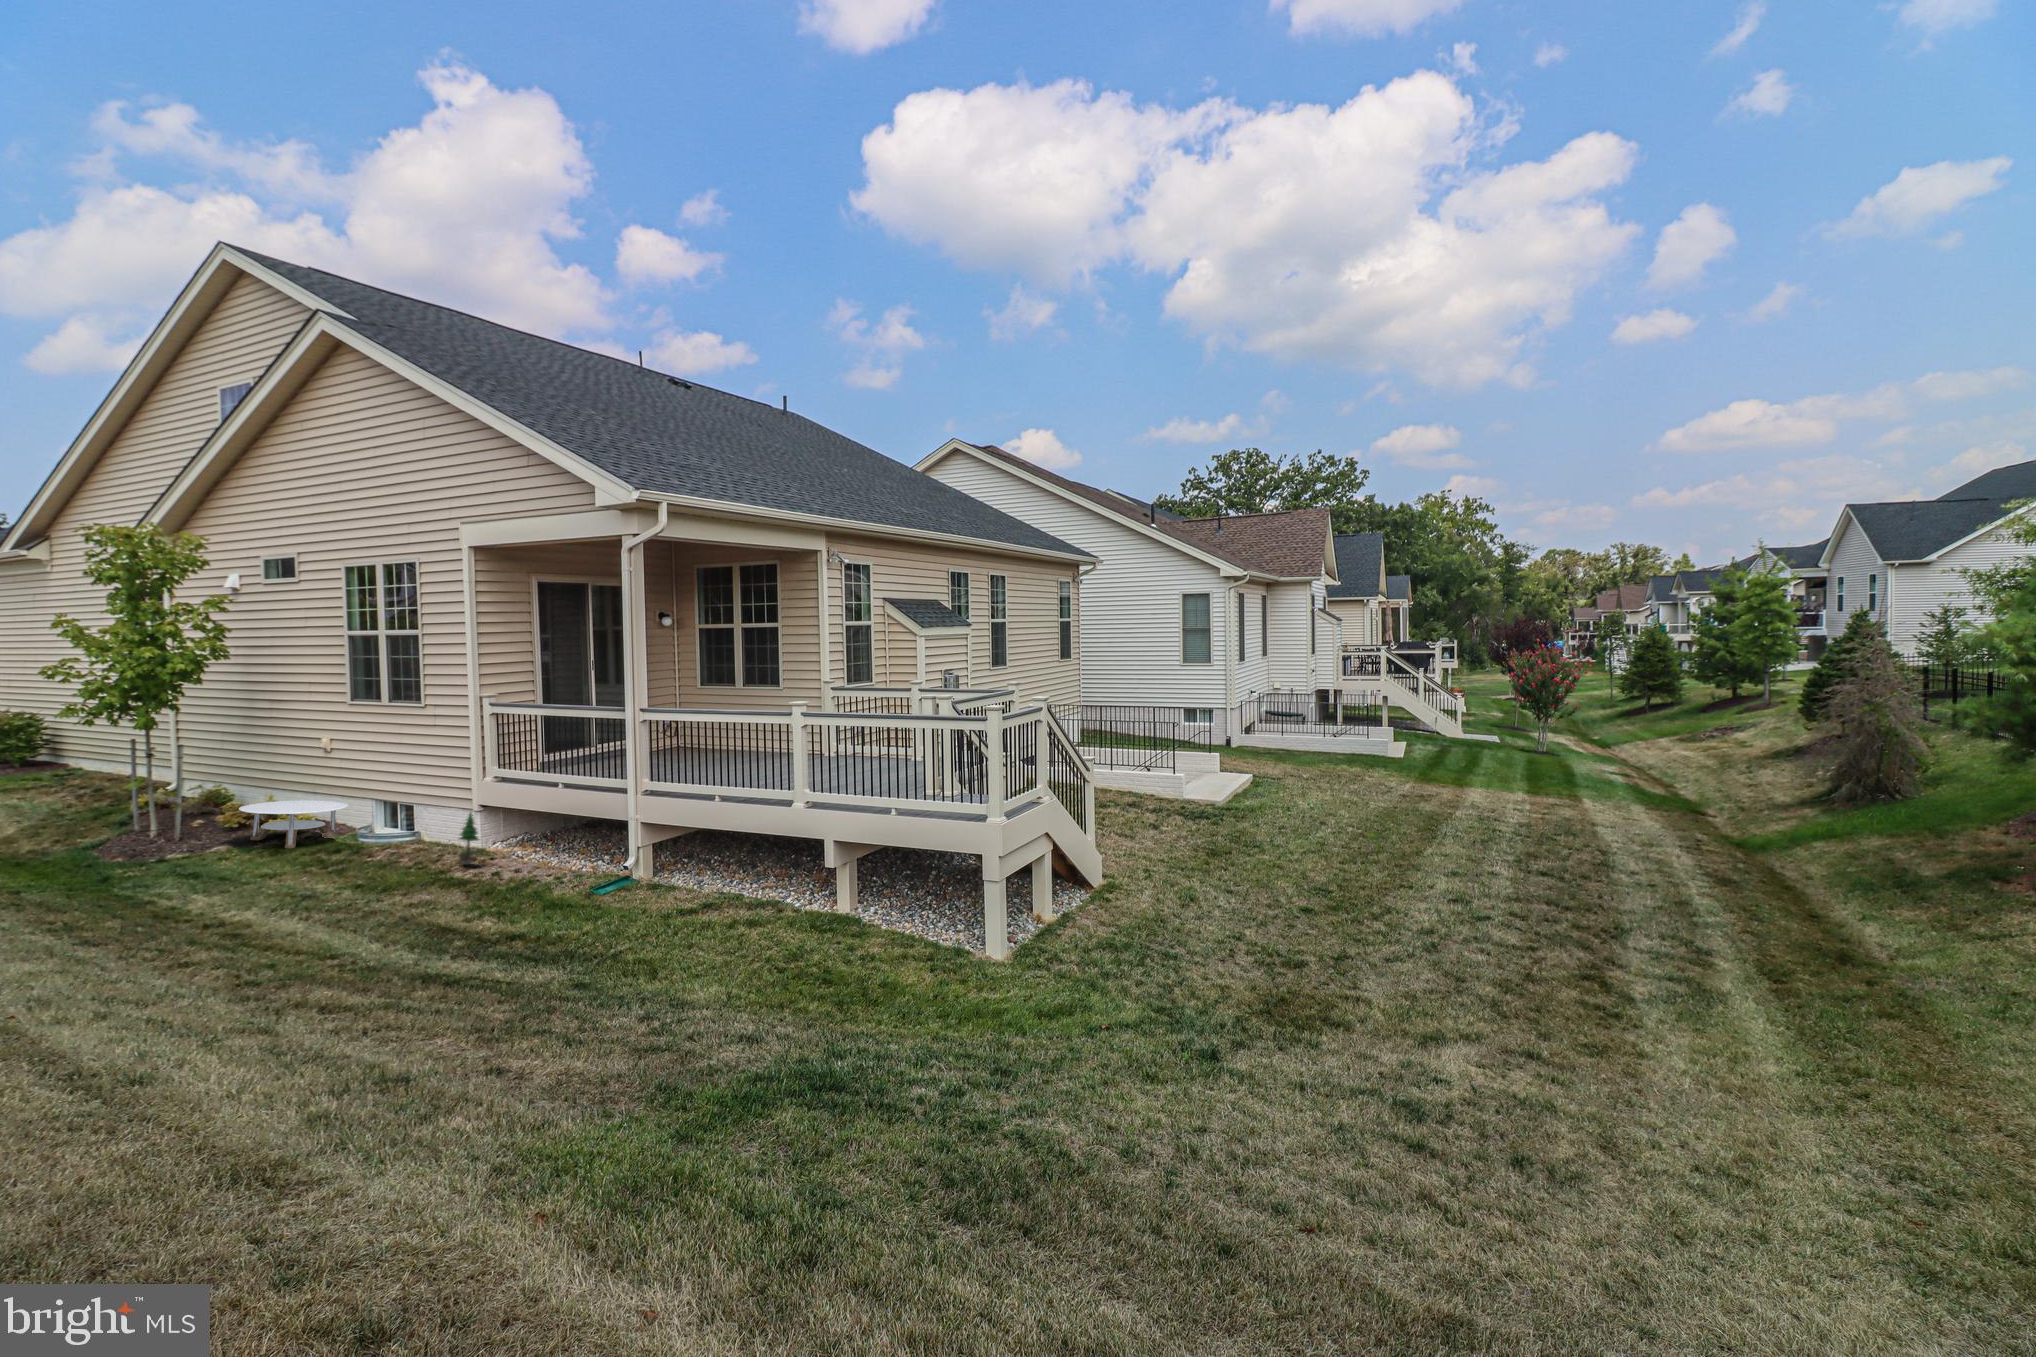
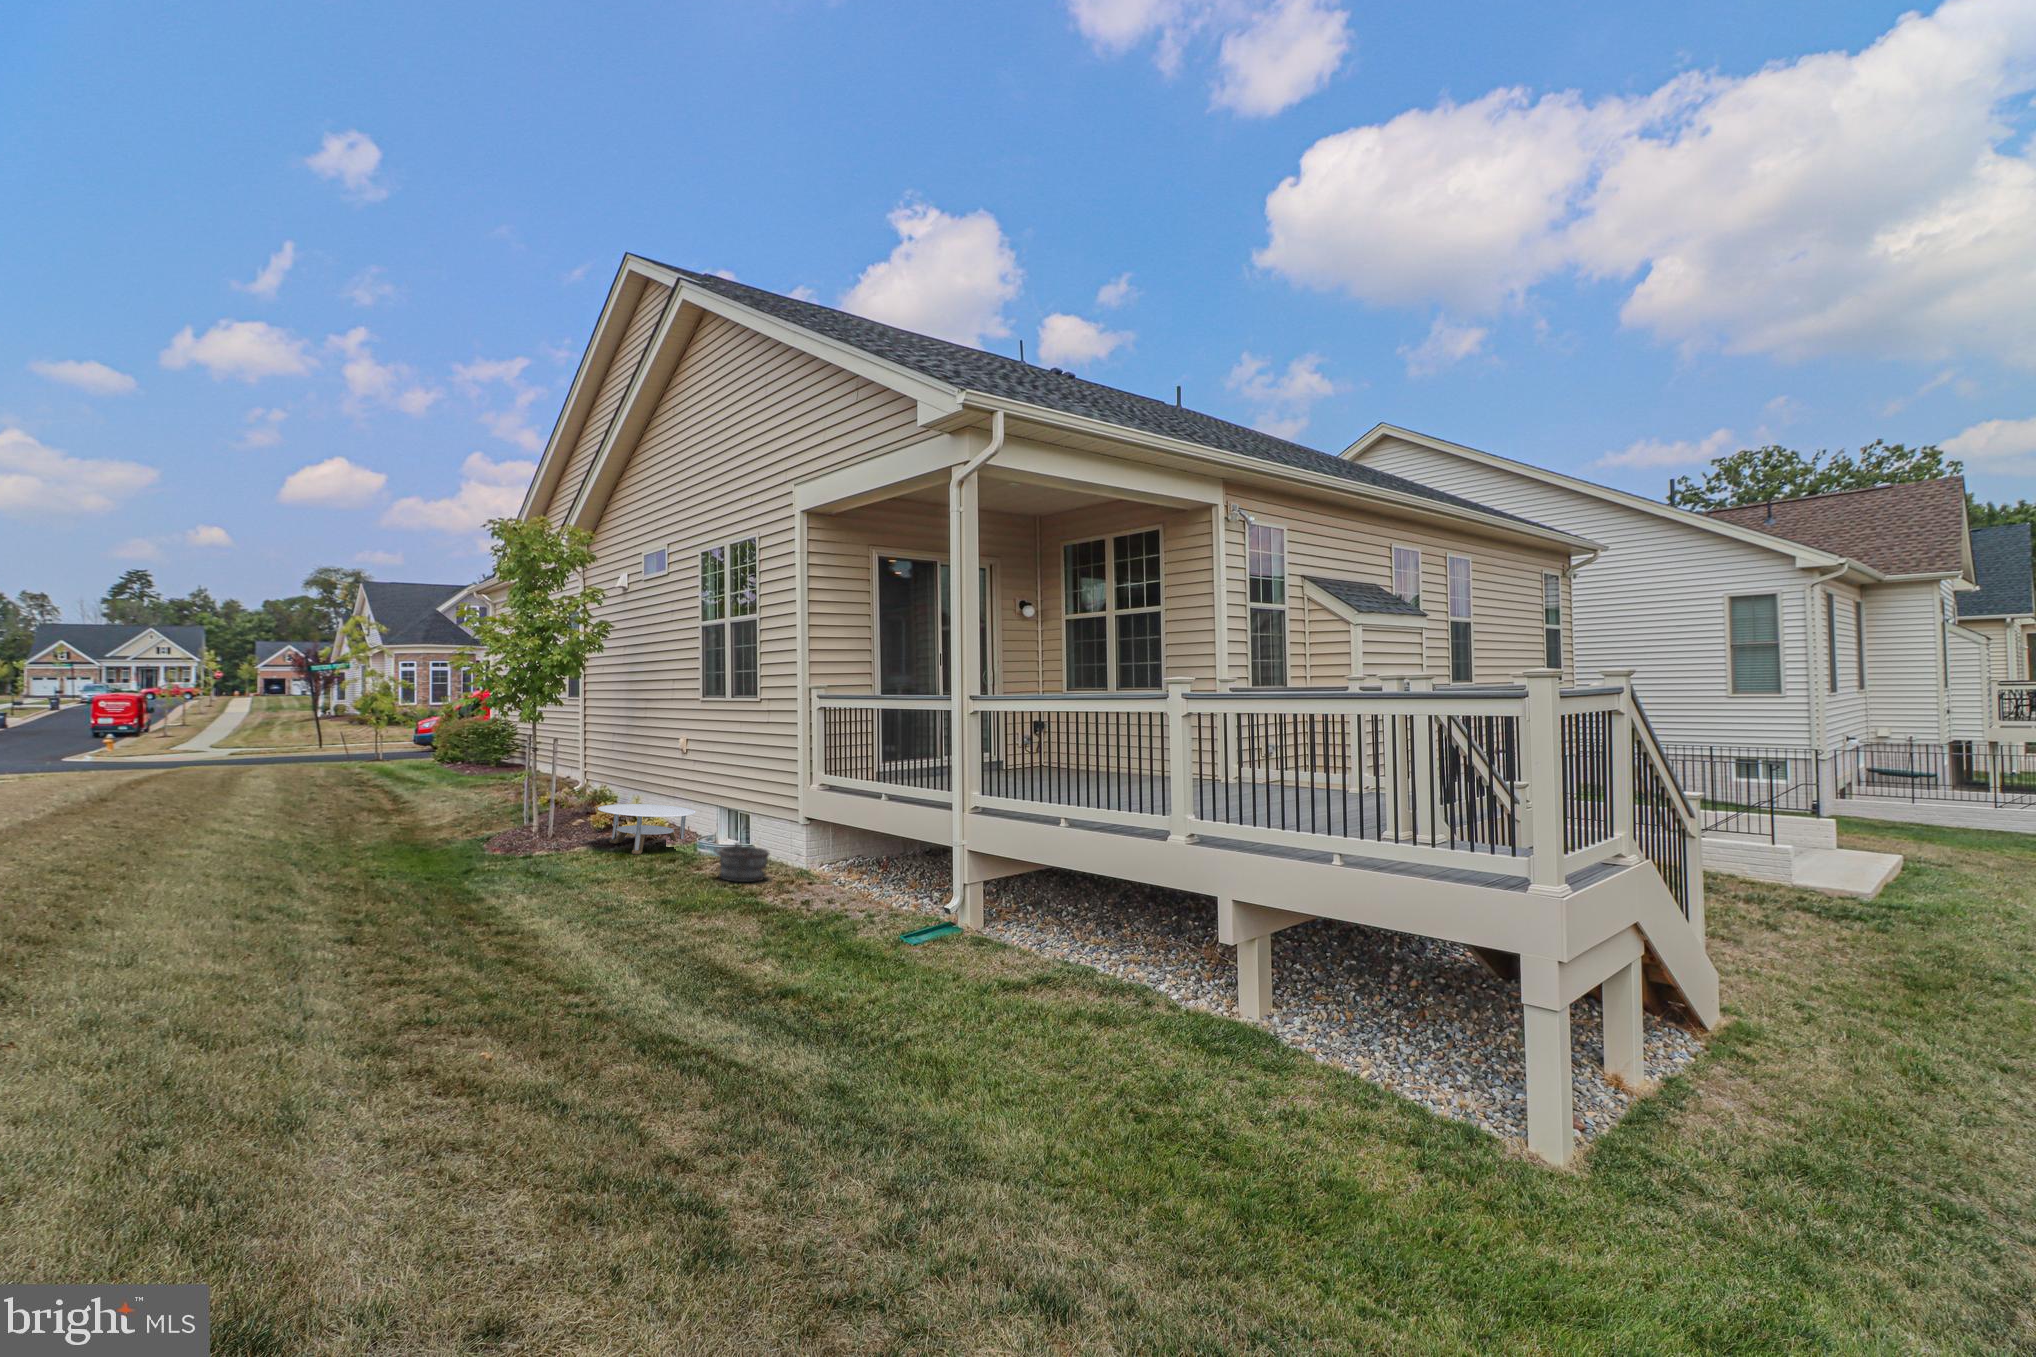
potted tree: present [459,813,480,865] -> none [779,825,803,890]
bucket: none [387,829,443,863] -> present [714,843,770,882]

